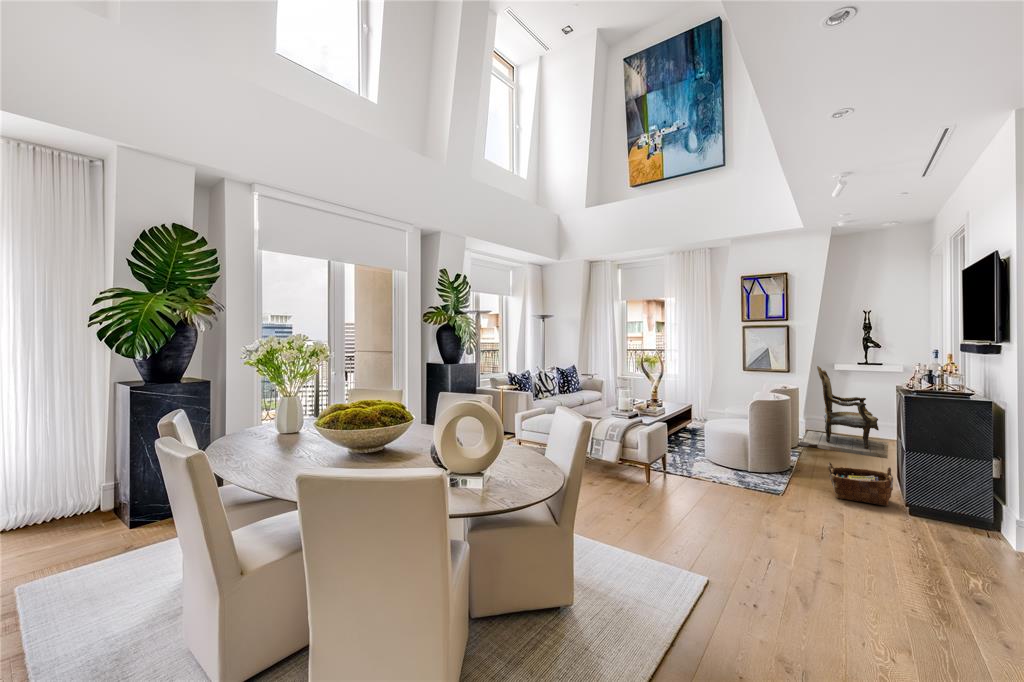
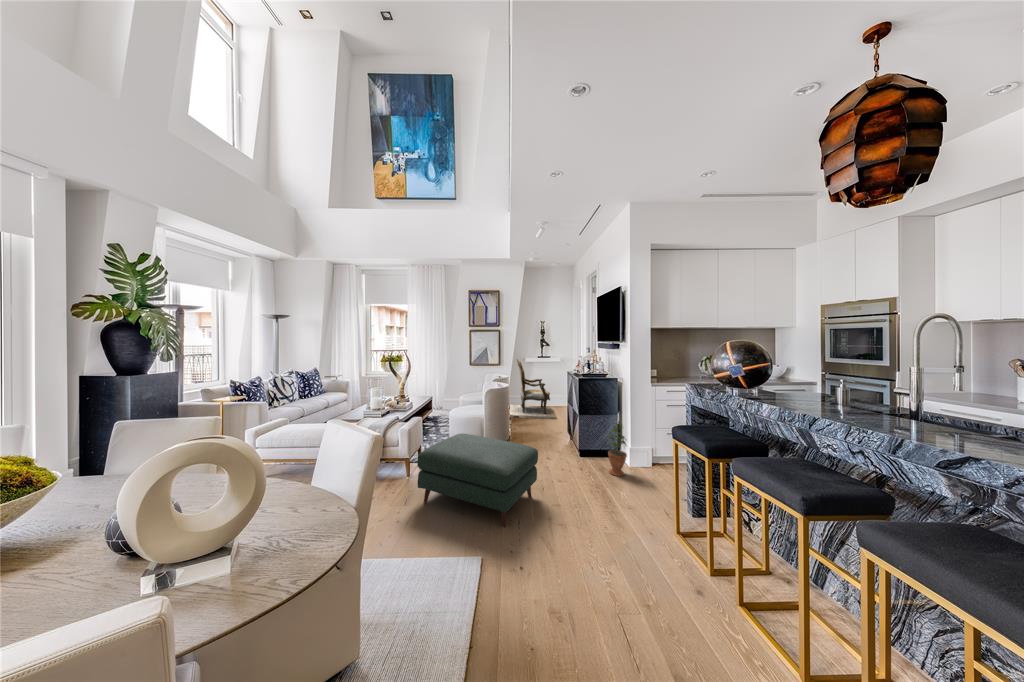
ottoman: none [652,440,802,541] -> present [417,433,538,527]
potted plant: none [938,457,987,543] -> present [607,423,627,476]
woven basket: present [828,462,893,506] -> none [539,431,575,460]

